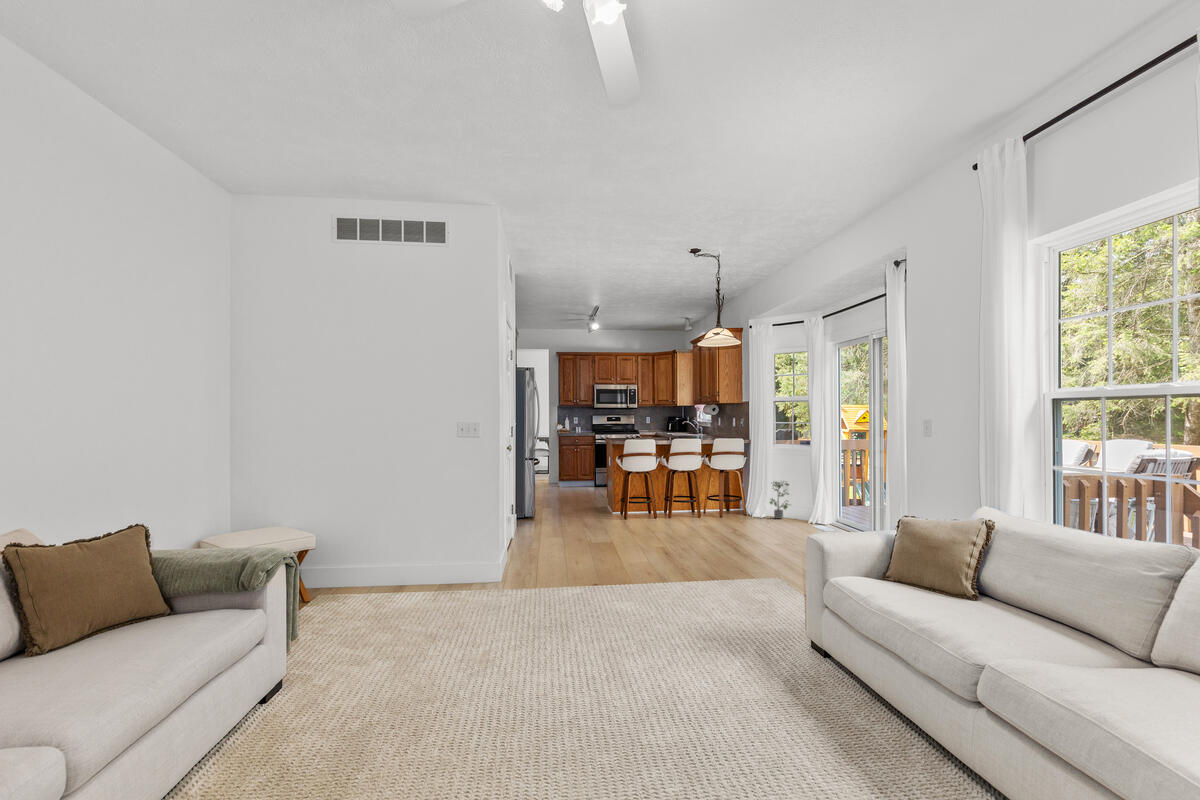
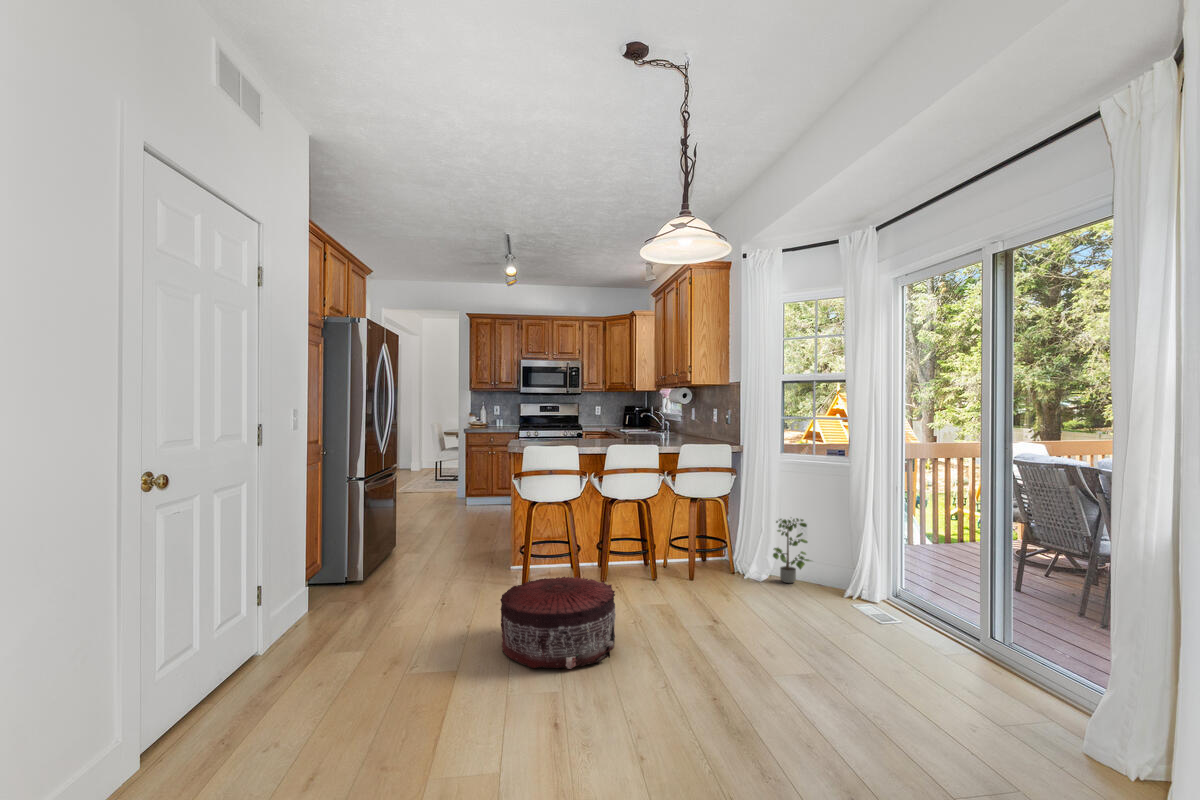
pouf: none [628,505,686,542] -> present [500,576,616,669]

